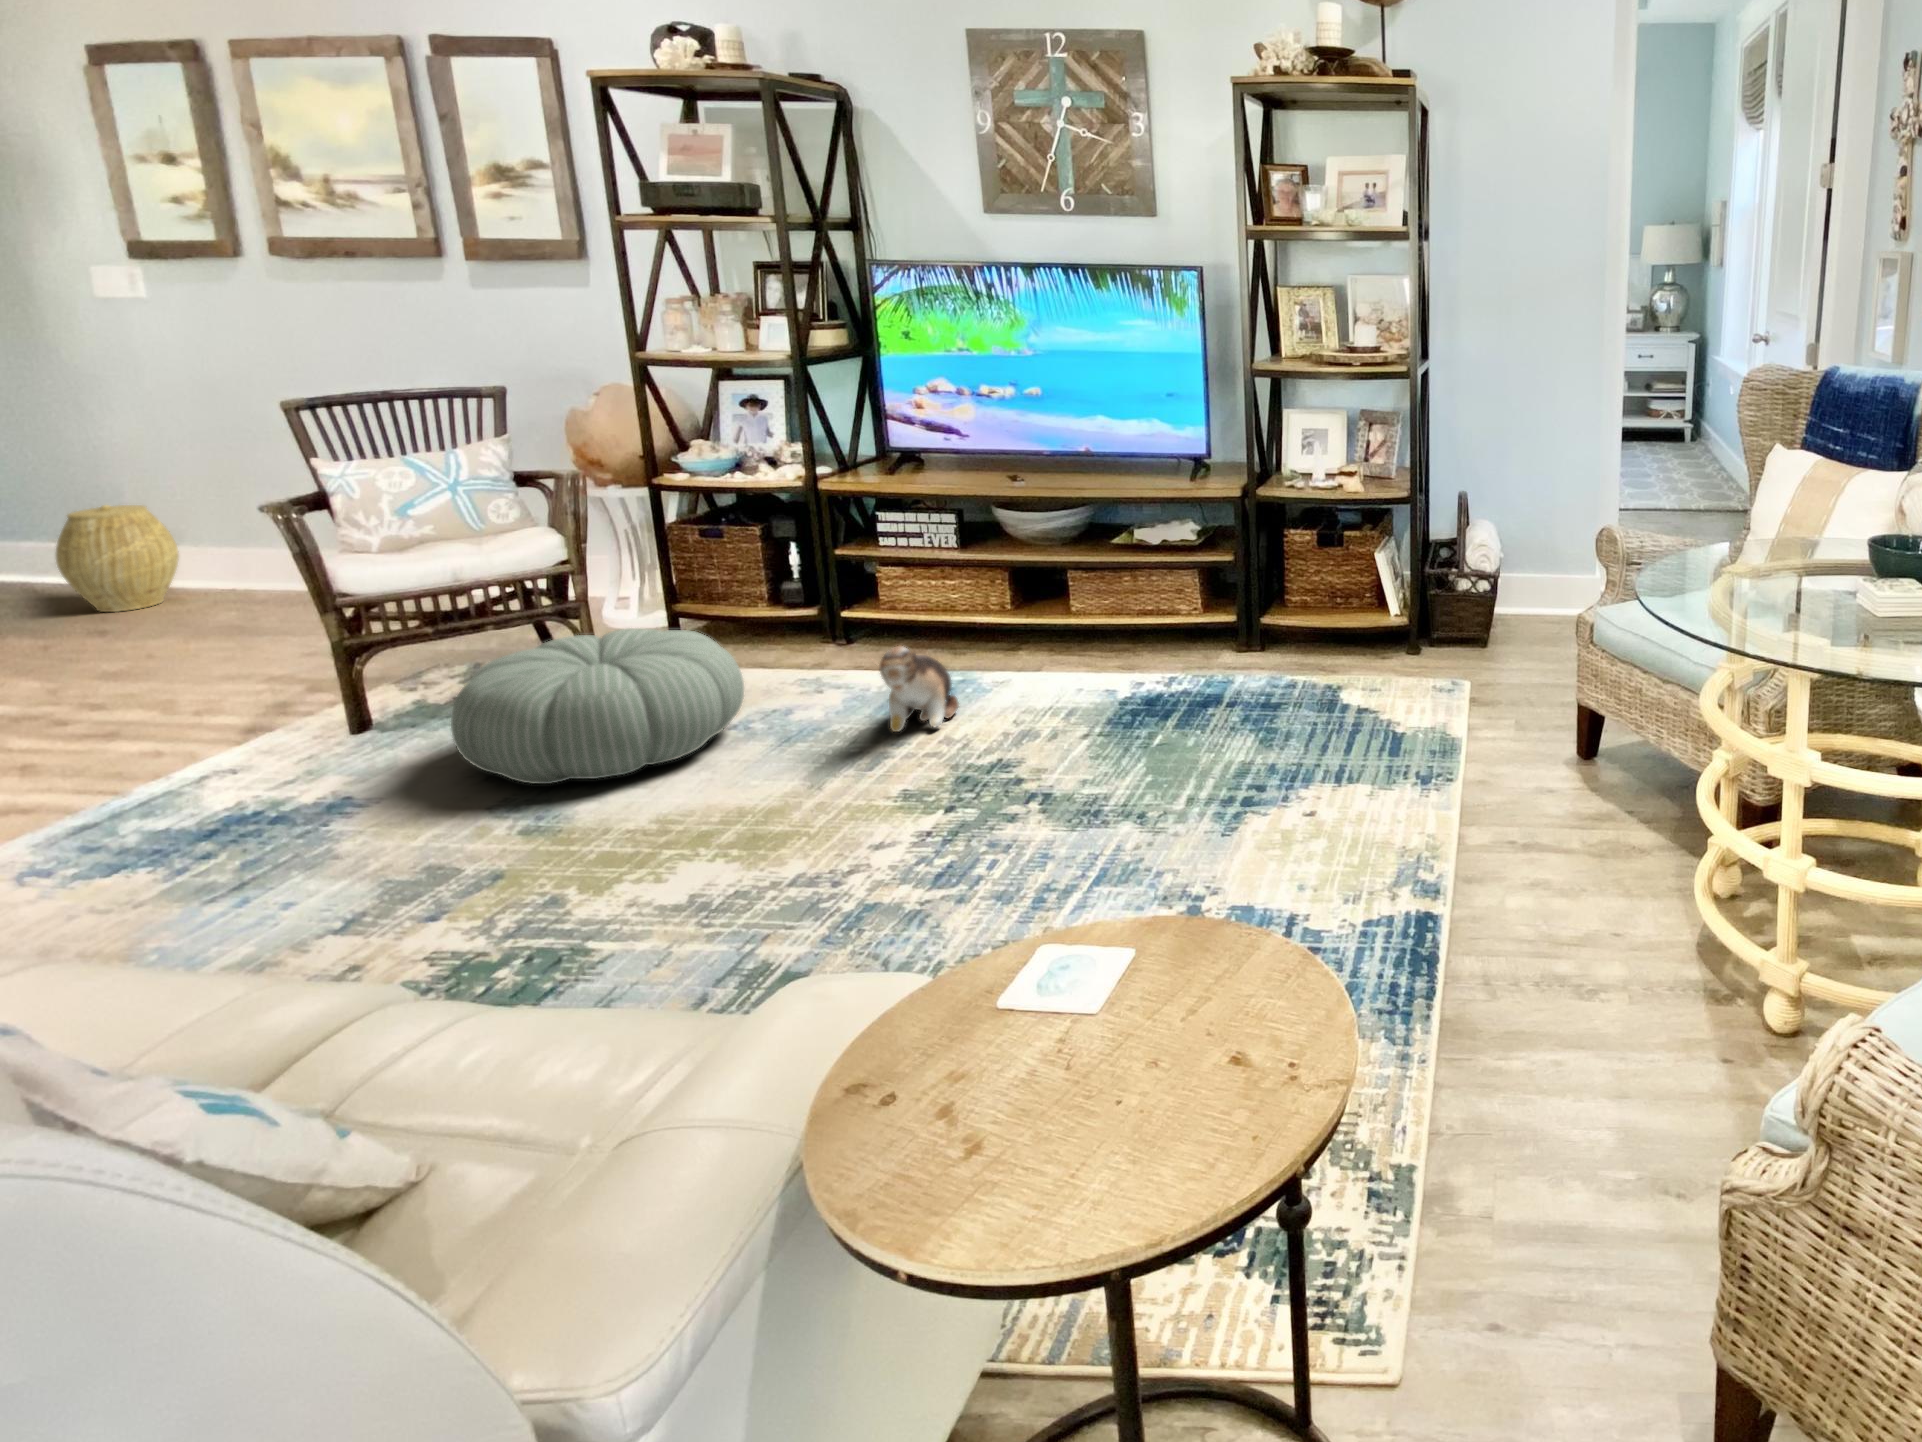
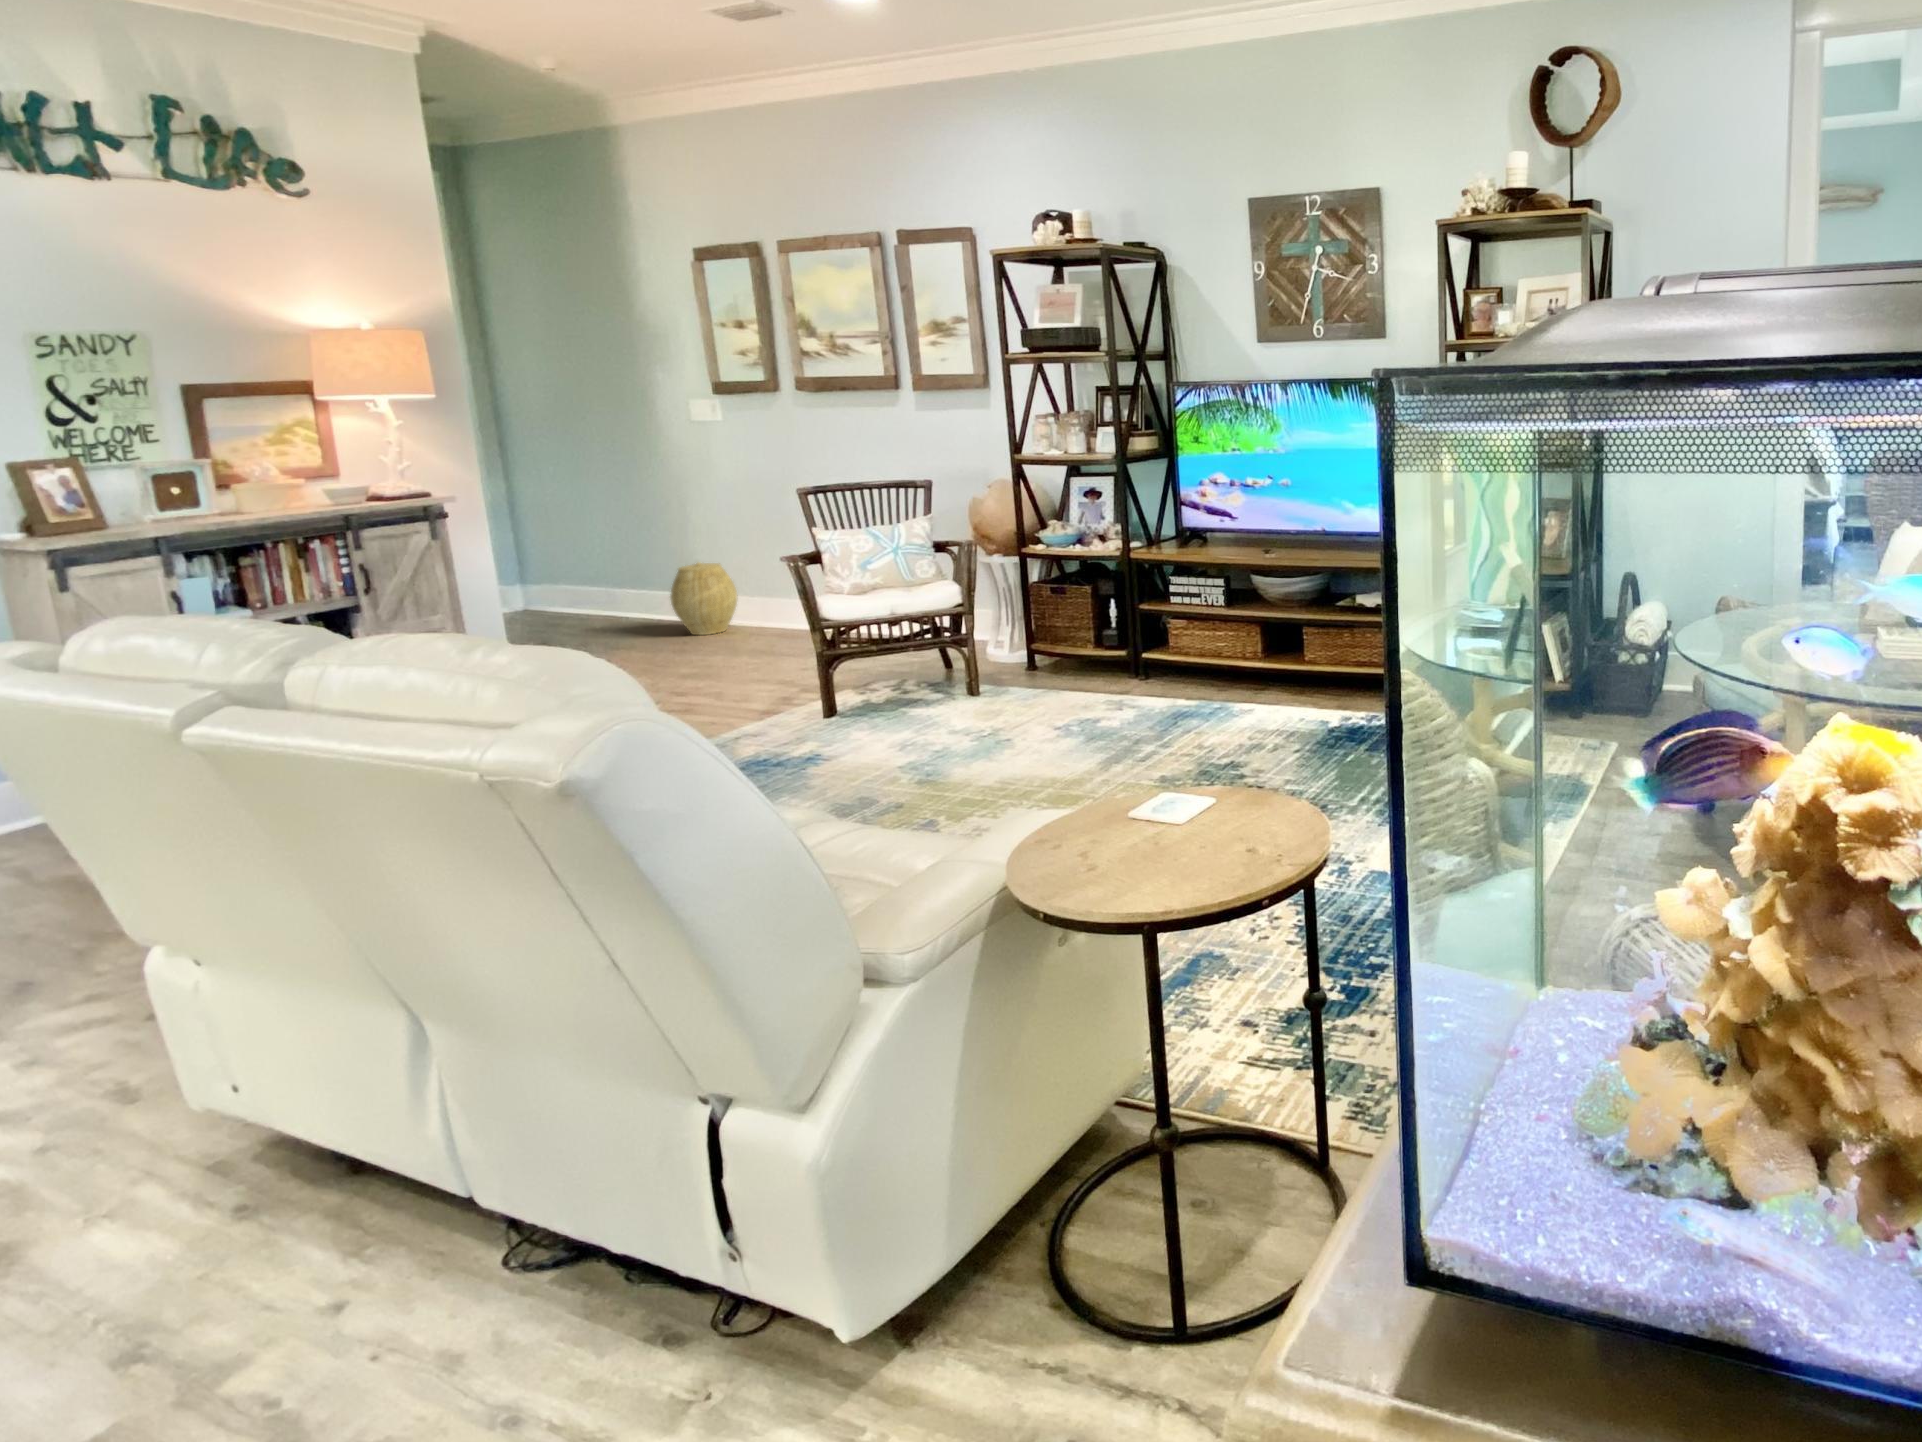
pouf: present [451,628,744,784] -> none [880,654,1068,761]
plush toy: present [879,646,959,732] -> none [1152,673,1218,741]

